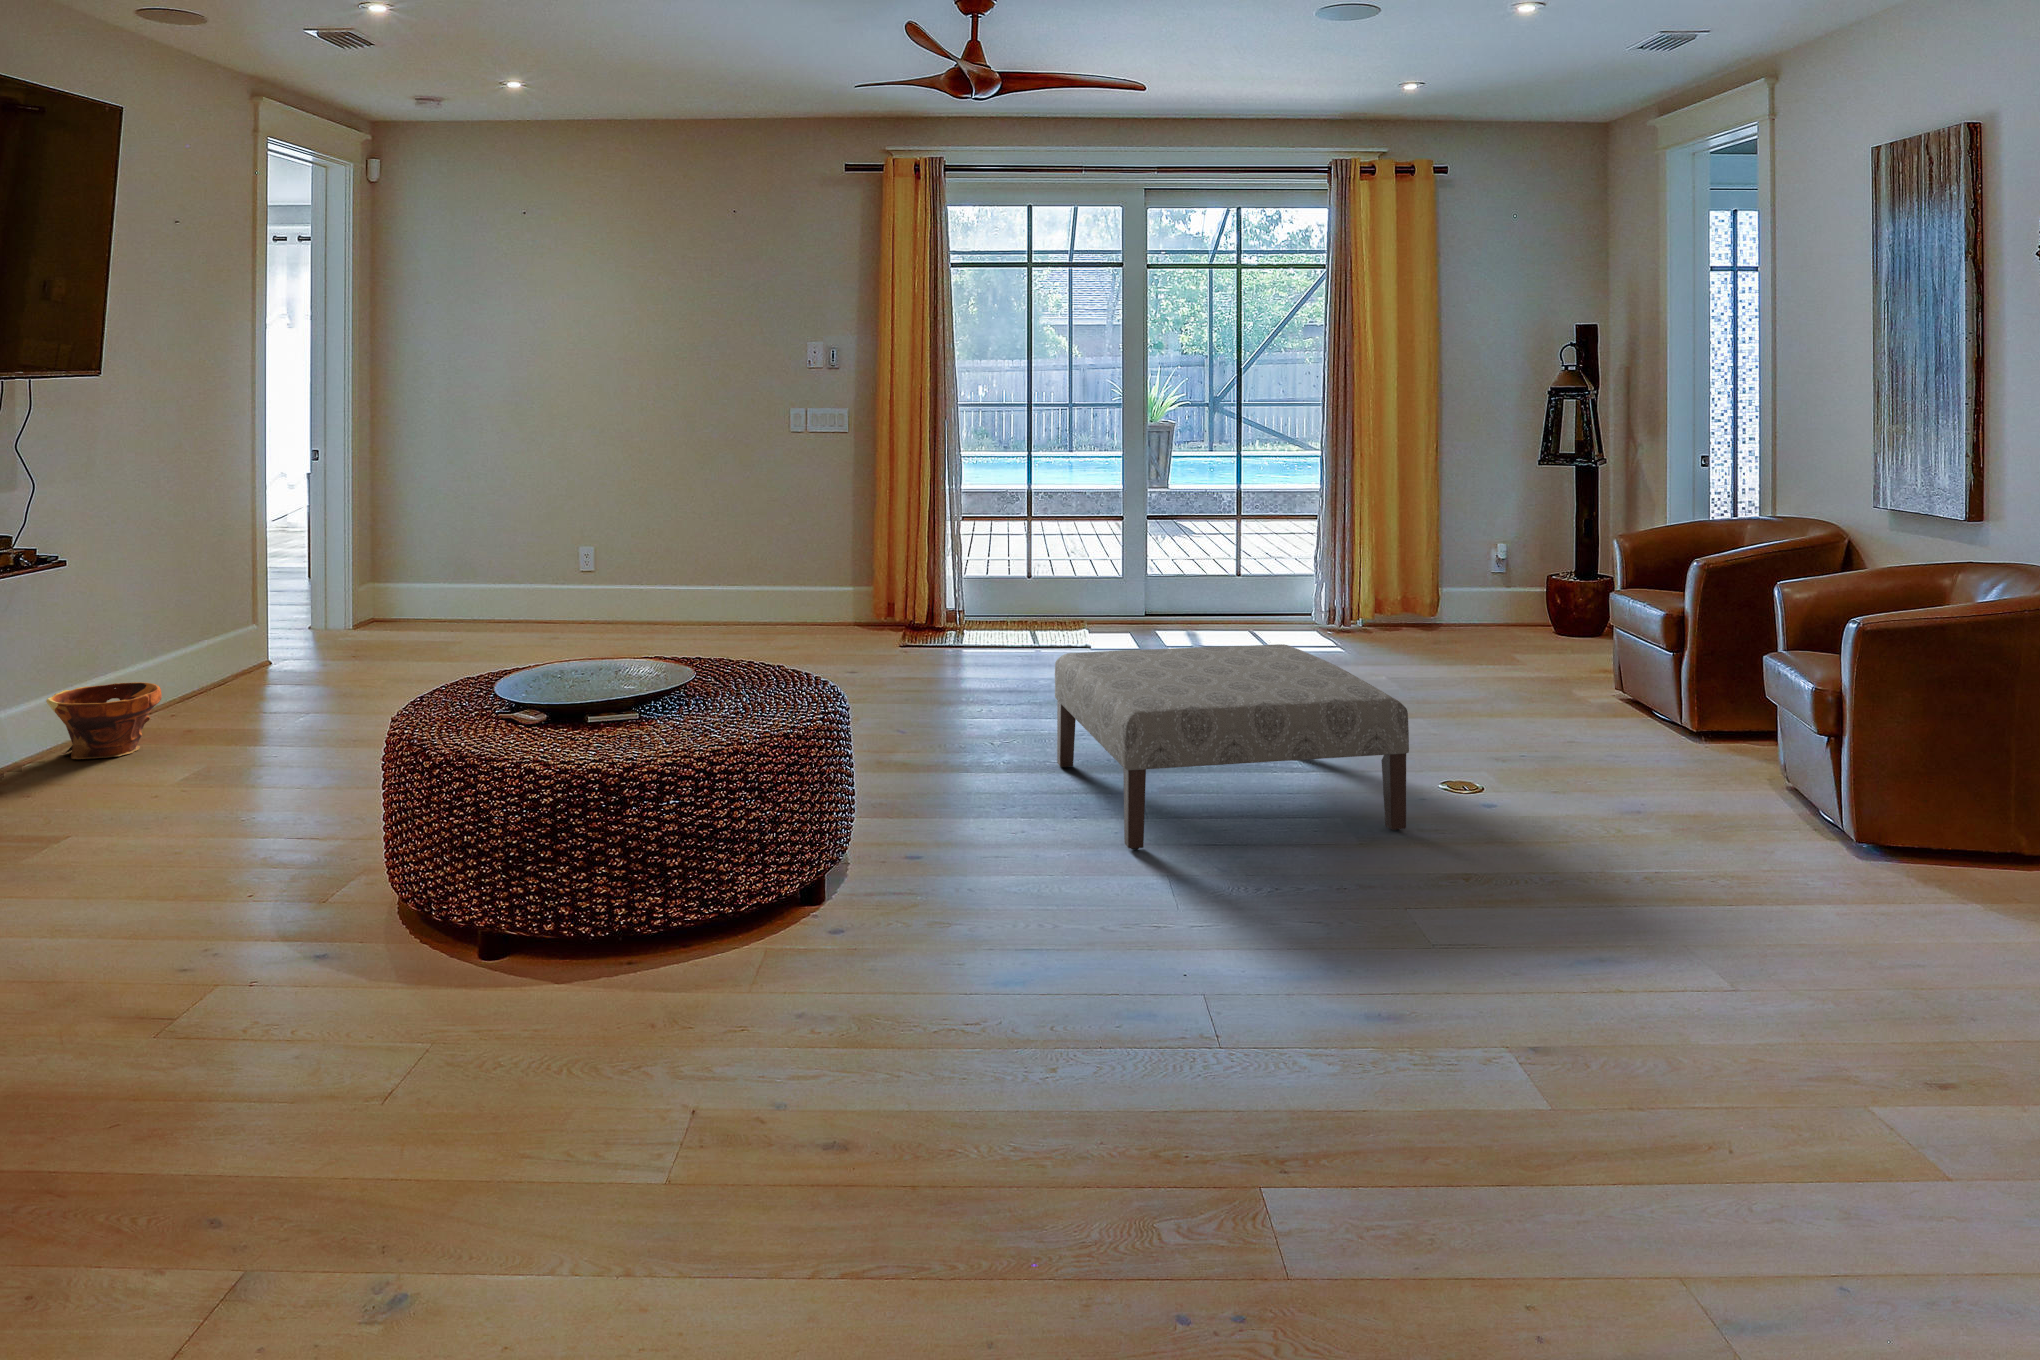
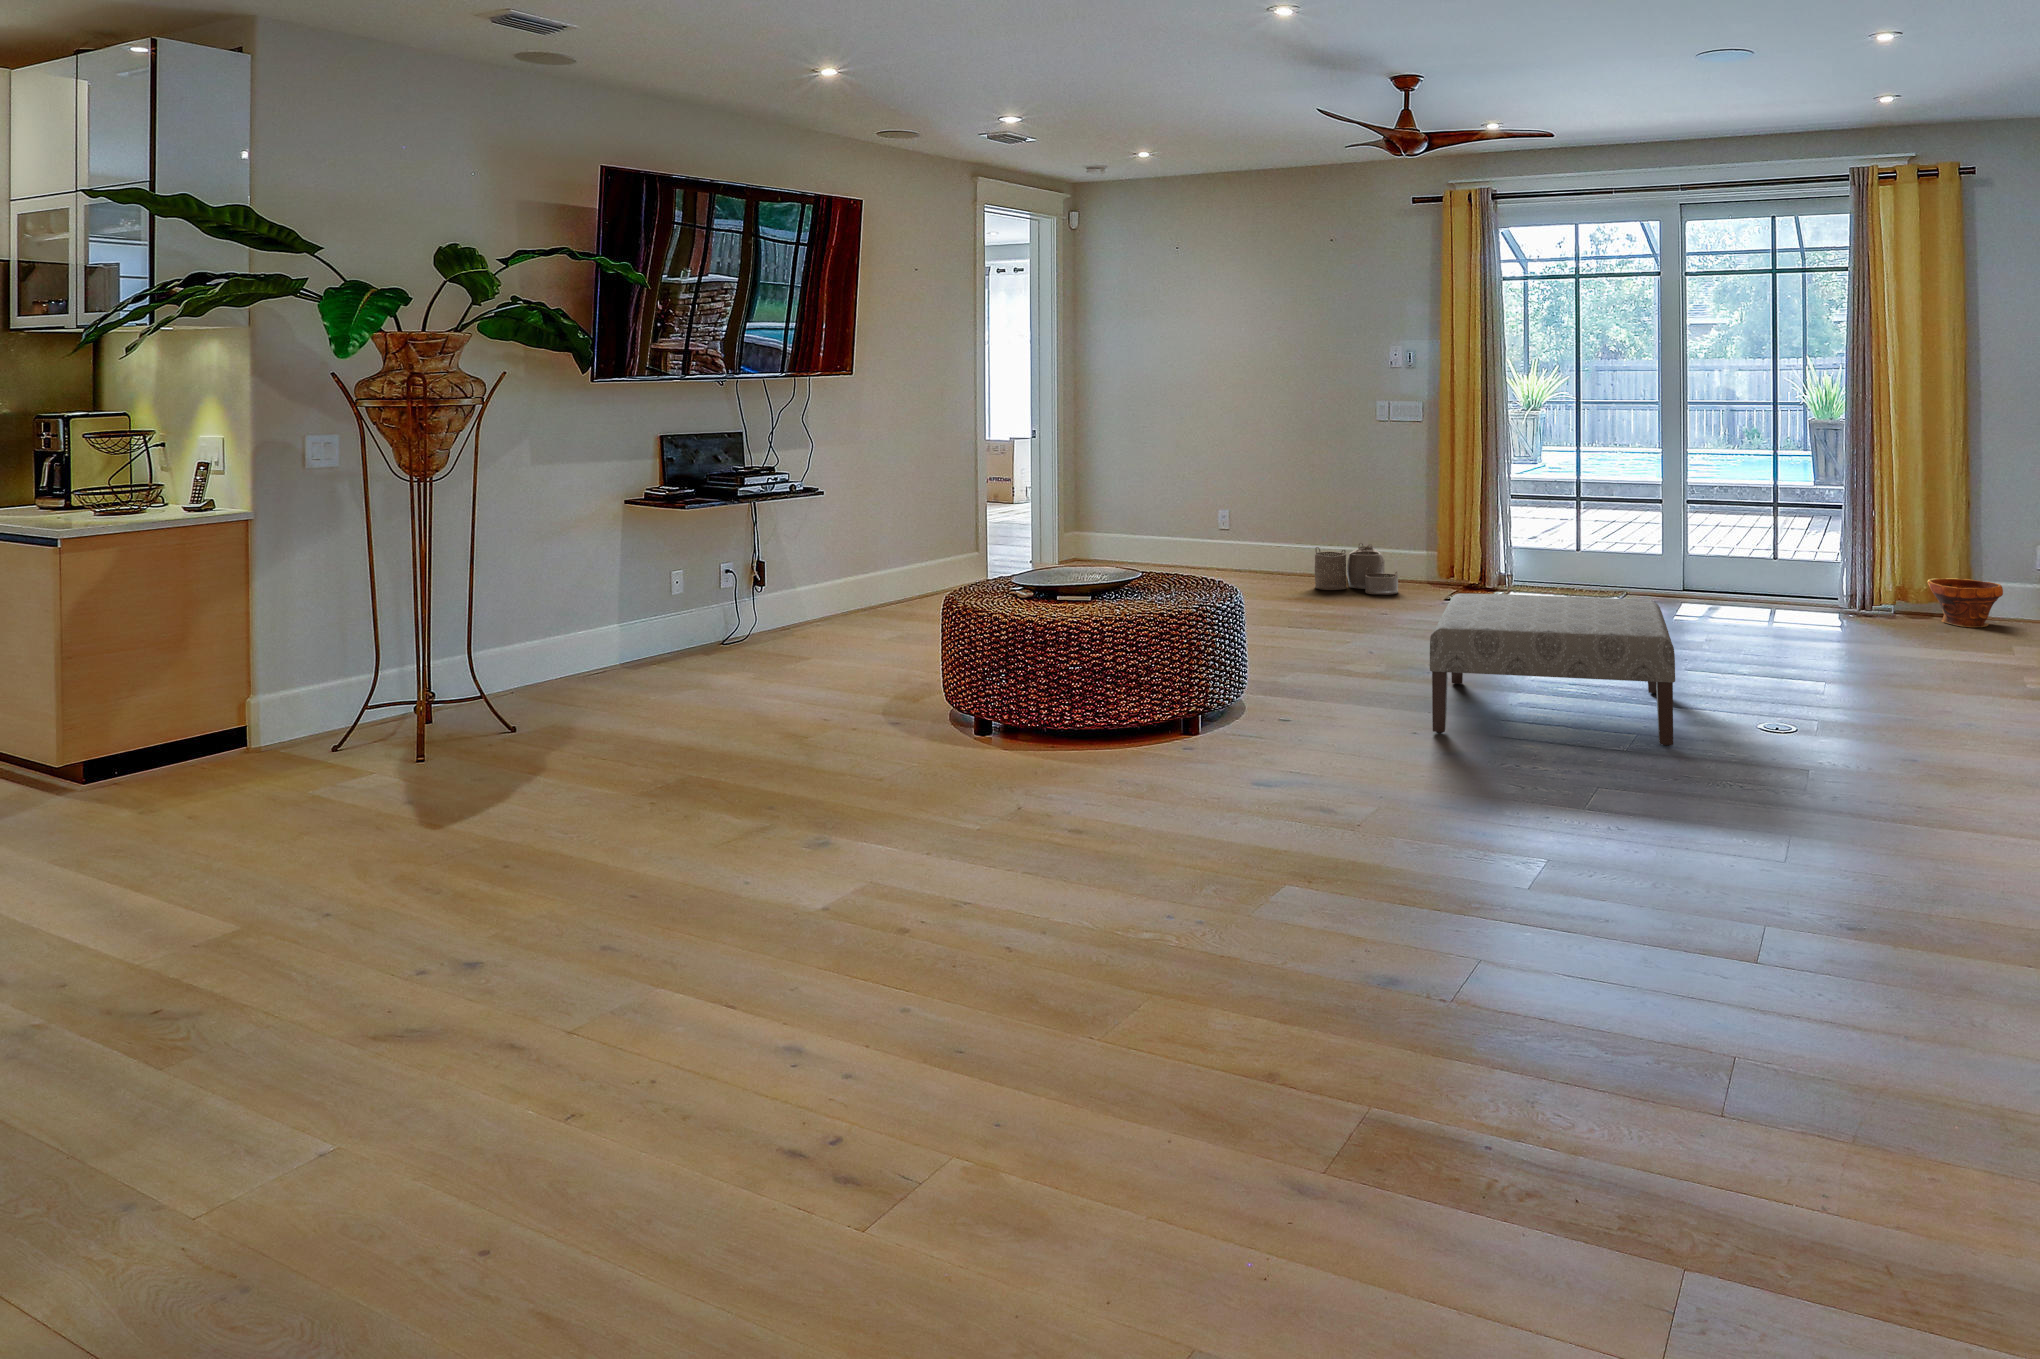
woven basket: none [739,578,847,643] -> present [1315,543,1398,595]
planter: present [46,682,162,759] -> present [1928,578,2003,627]

